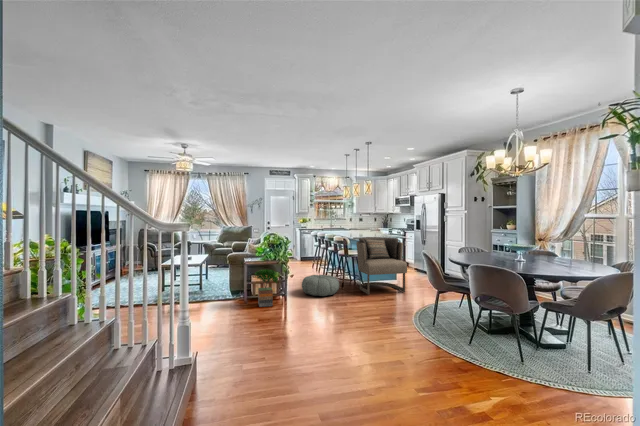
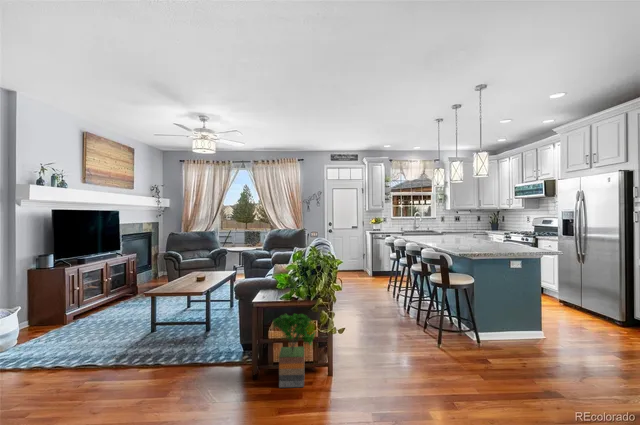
armchair: present [356,237,407,295] -> none [465,252,581,371]
pouf: present [302,275,339,296] -> none [364,318,434,365]

